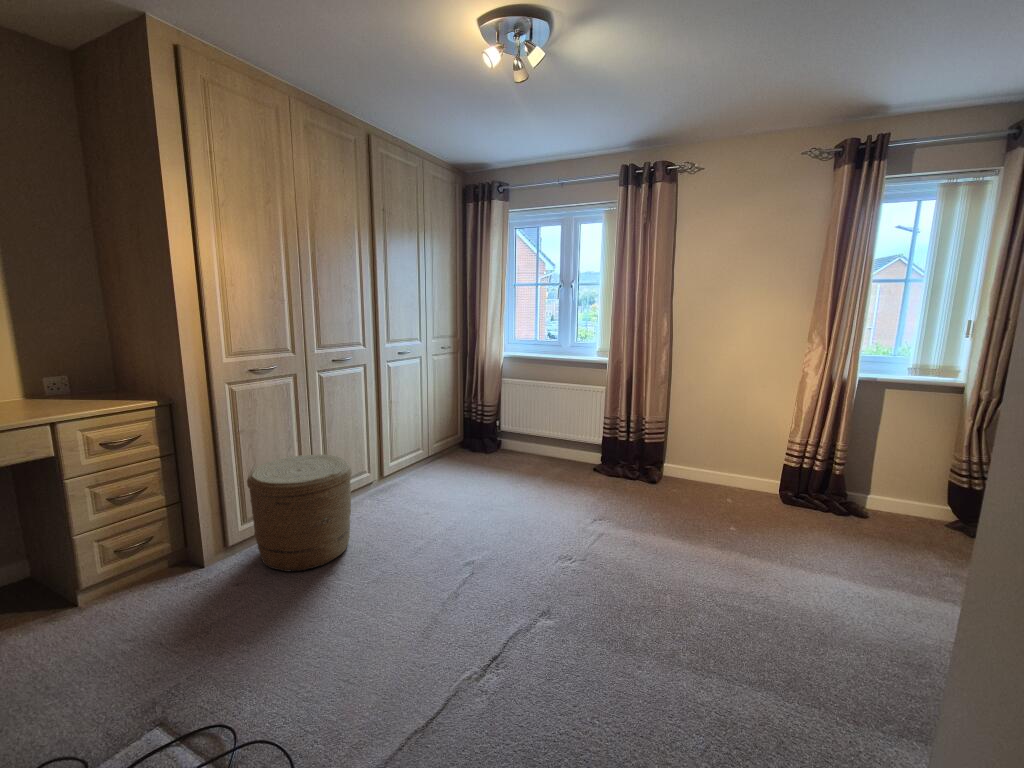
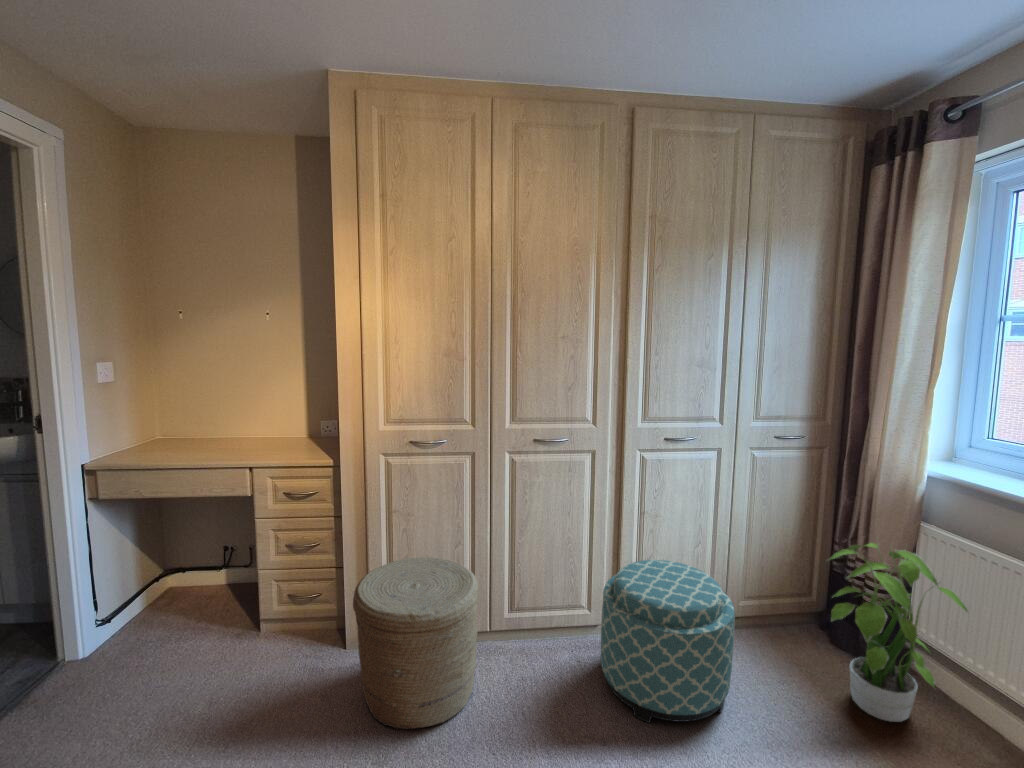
potted plant: none [481,385,530,464] -> present [828,543,967,722]
ottoman: none [392,422,465,502] -> present [601,560,735,723]

